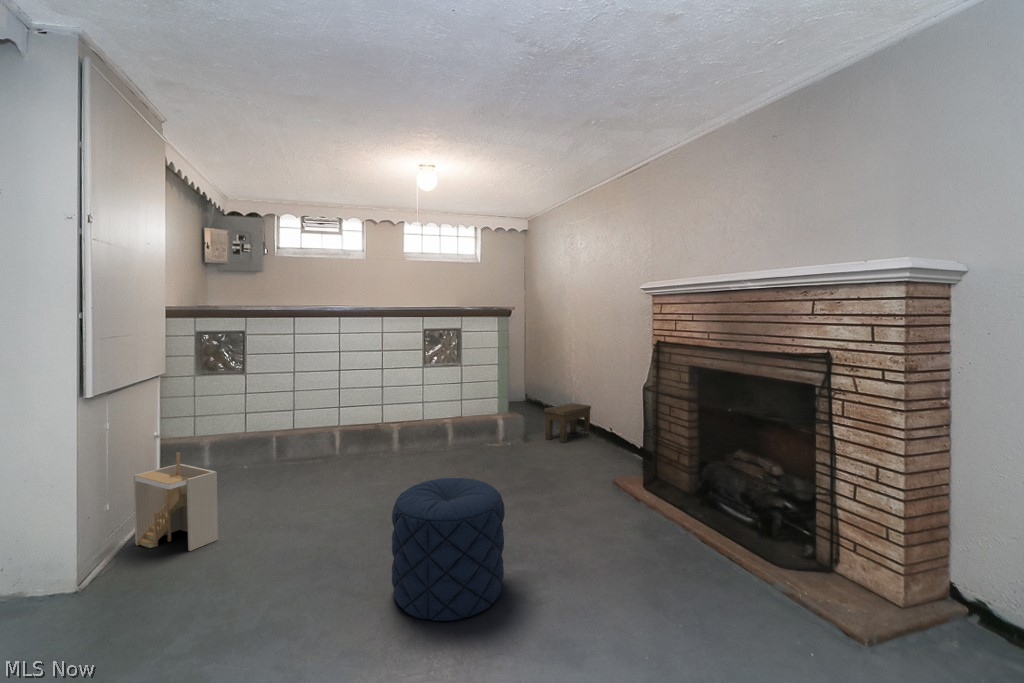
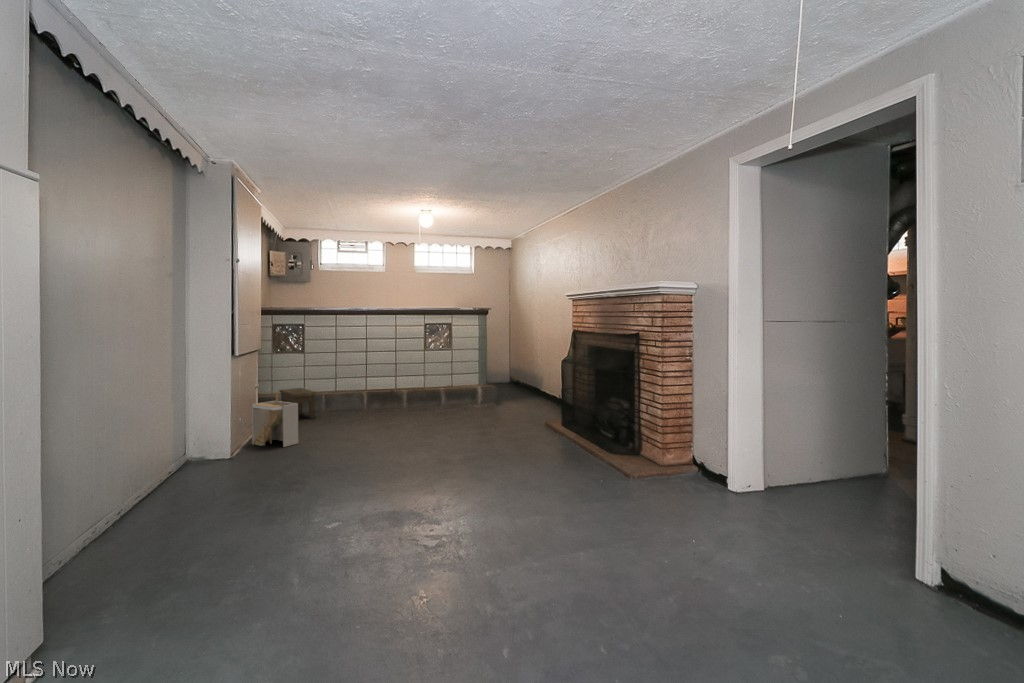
side table: present [544,403,591,443] -> present [279,388,316,420]
pouf: present [392,478,505,621] -> none [397,403,457,469]

